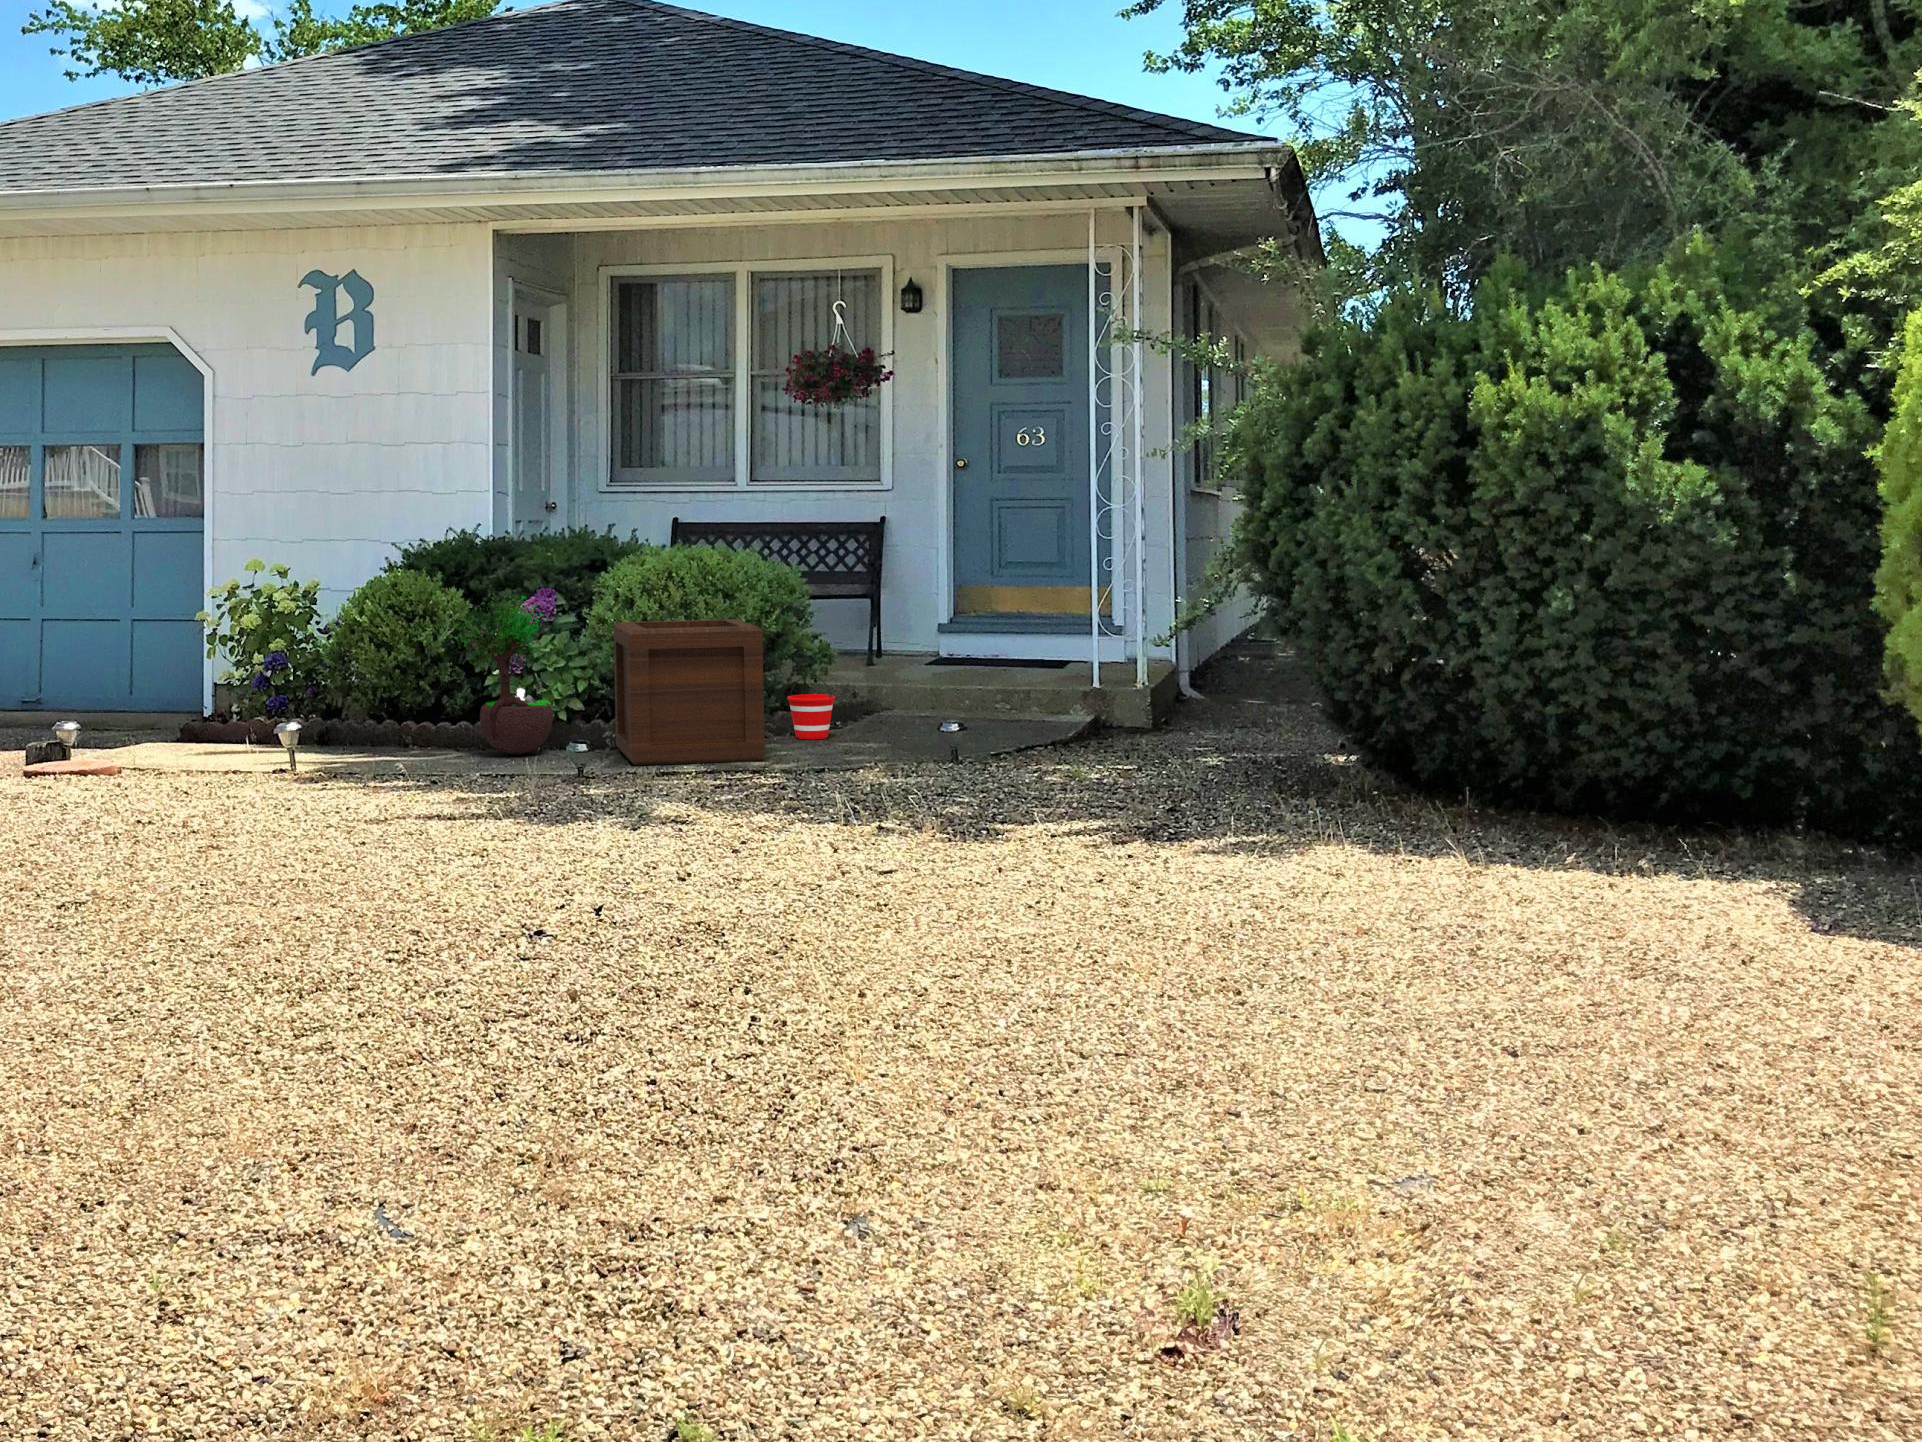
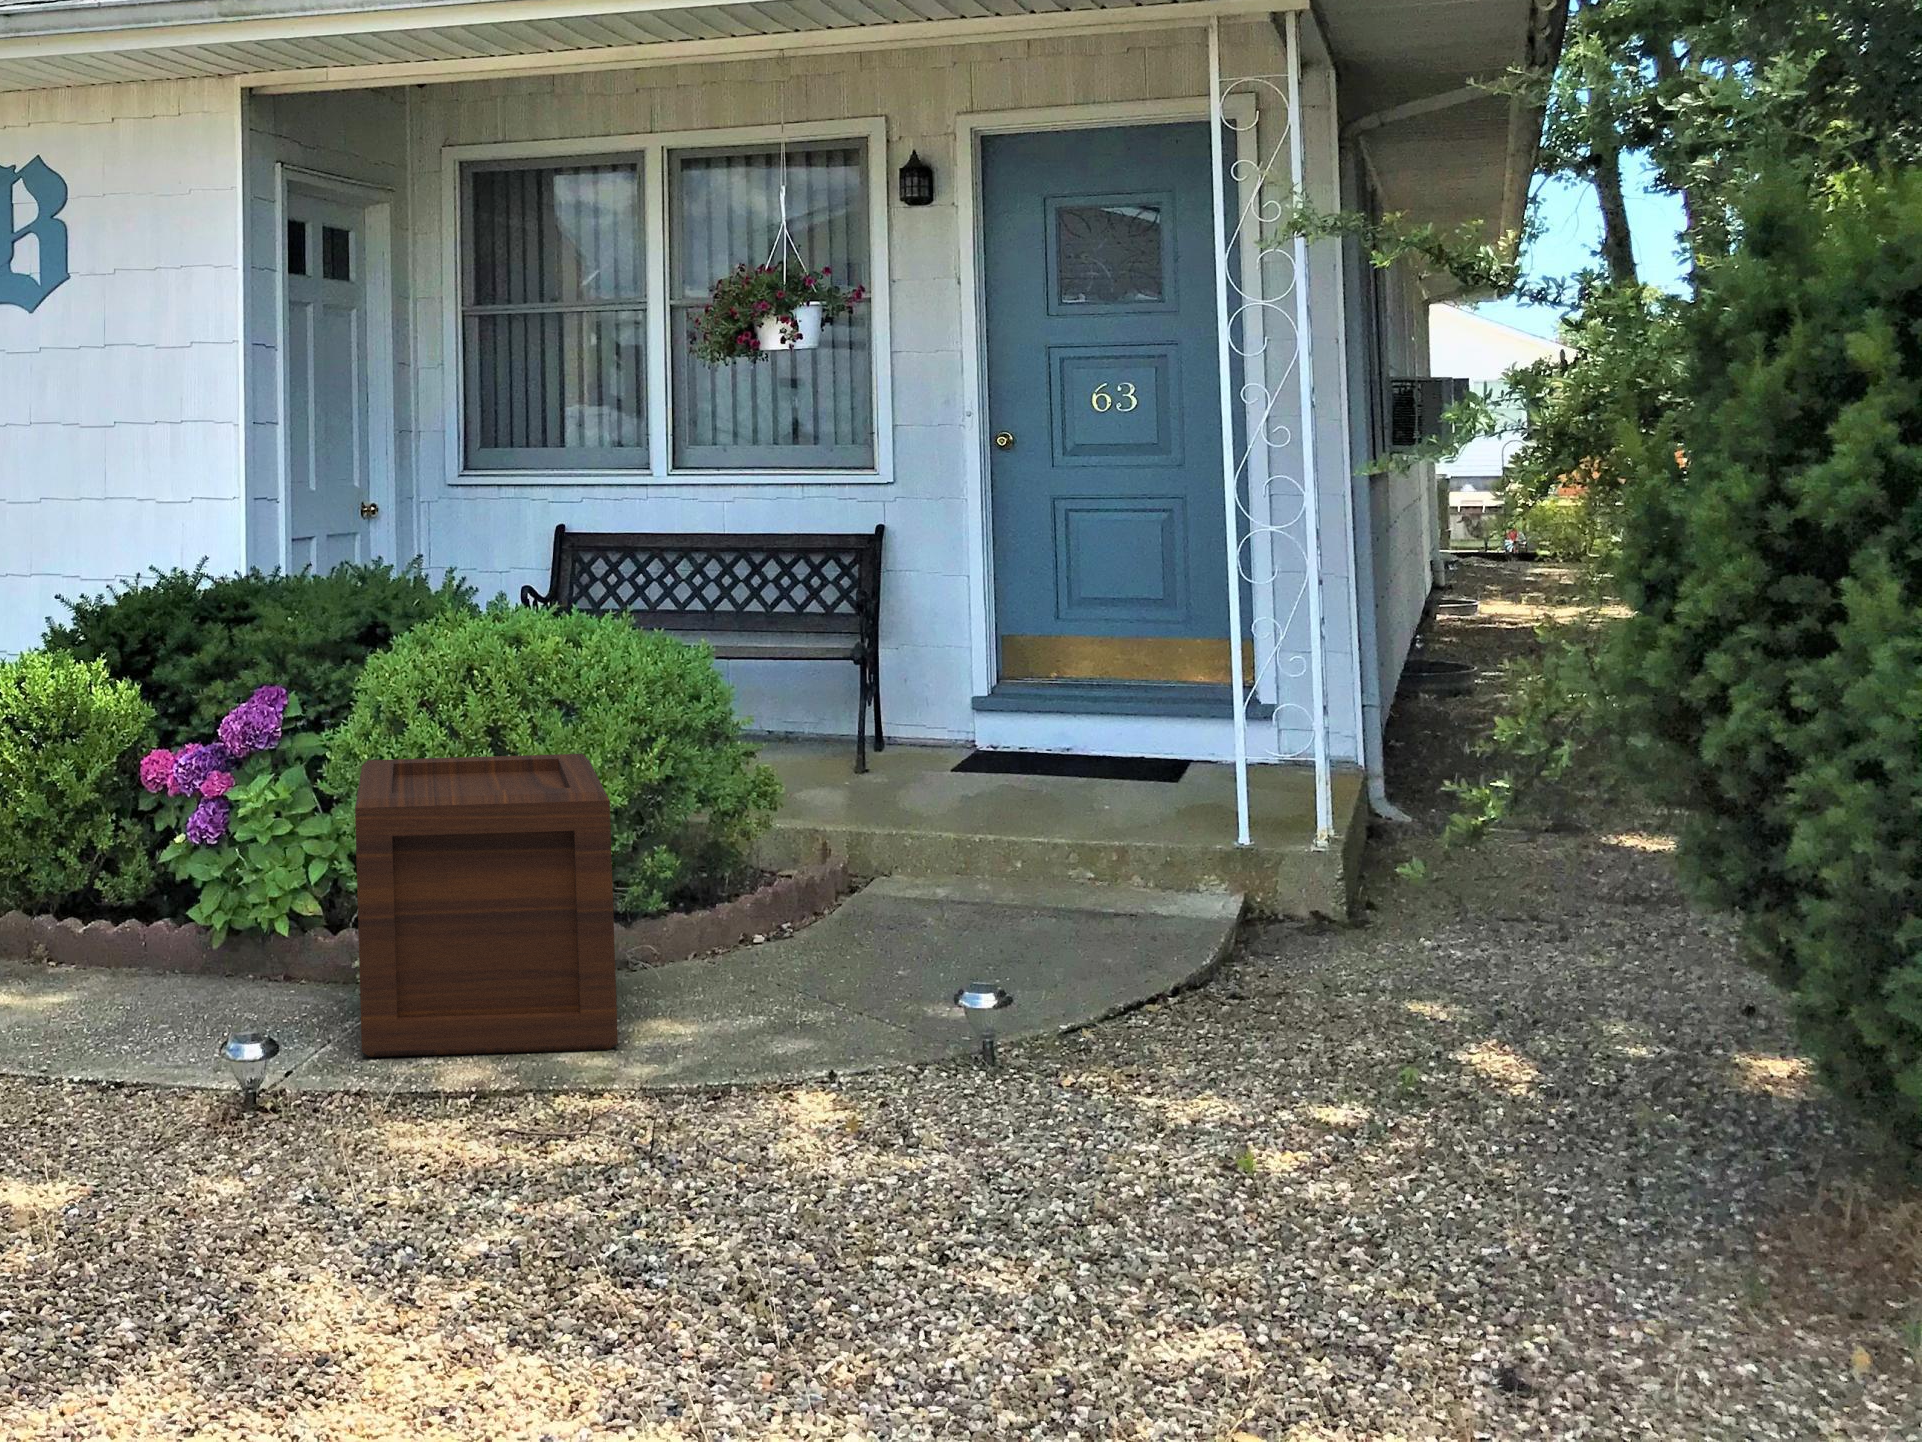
potted tree: present [450,585,553,755] -> none [58,695,255,1000]
bucket: present [787,676,835,740] -> none [683,848,770,967]

